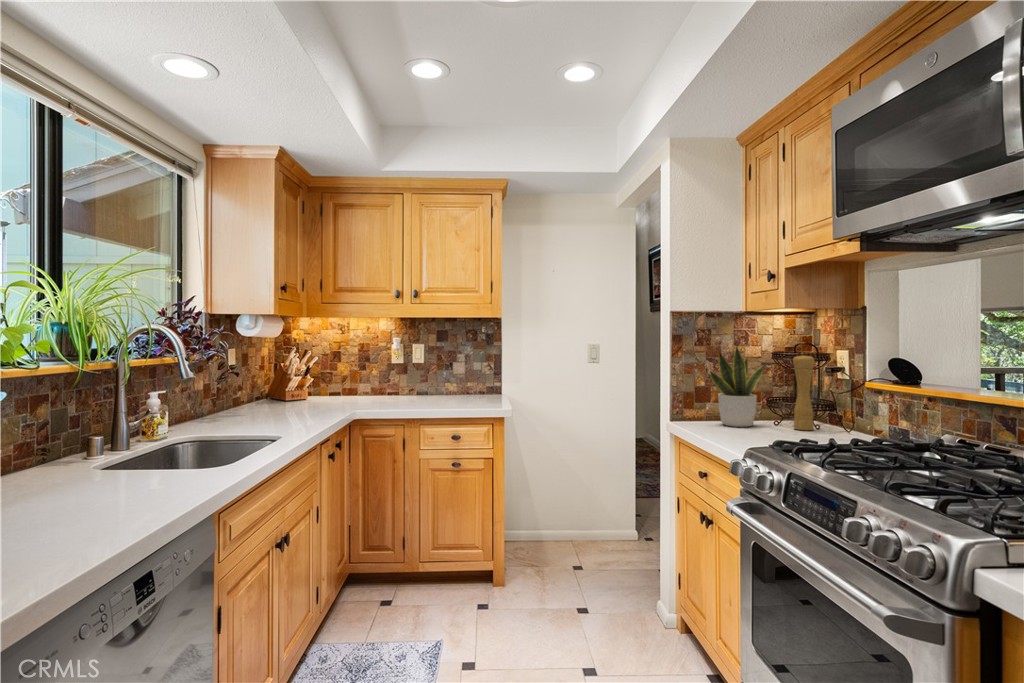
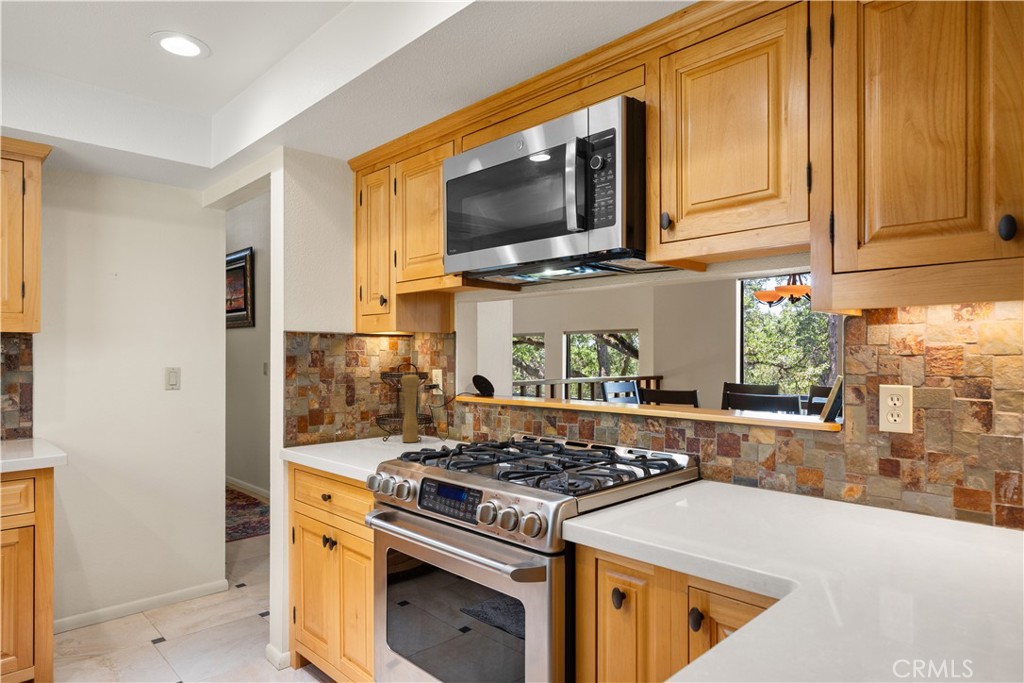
potted plant: present [710,346,765,427] -> none [328,363,378,446]

